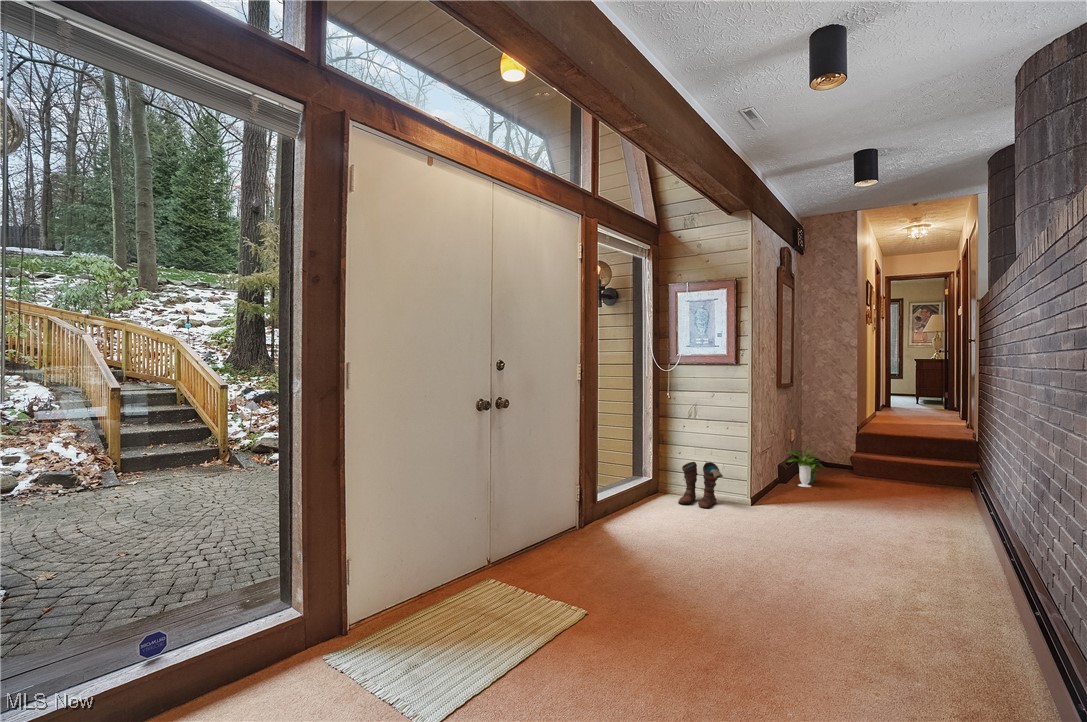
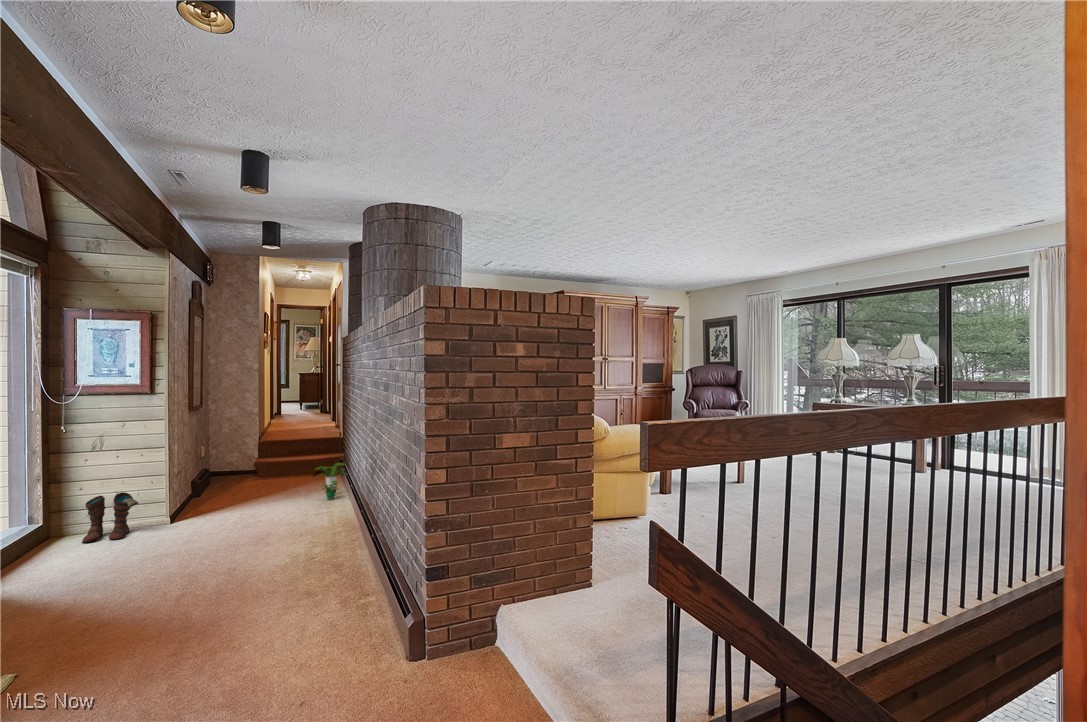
potted plant: present [788,450,826,487] -> present [314,463,346,500]

